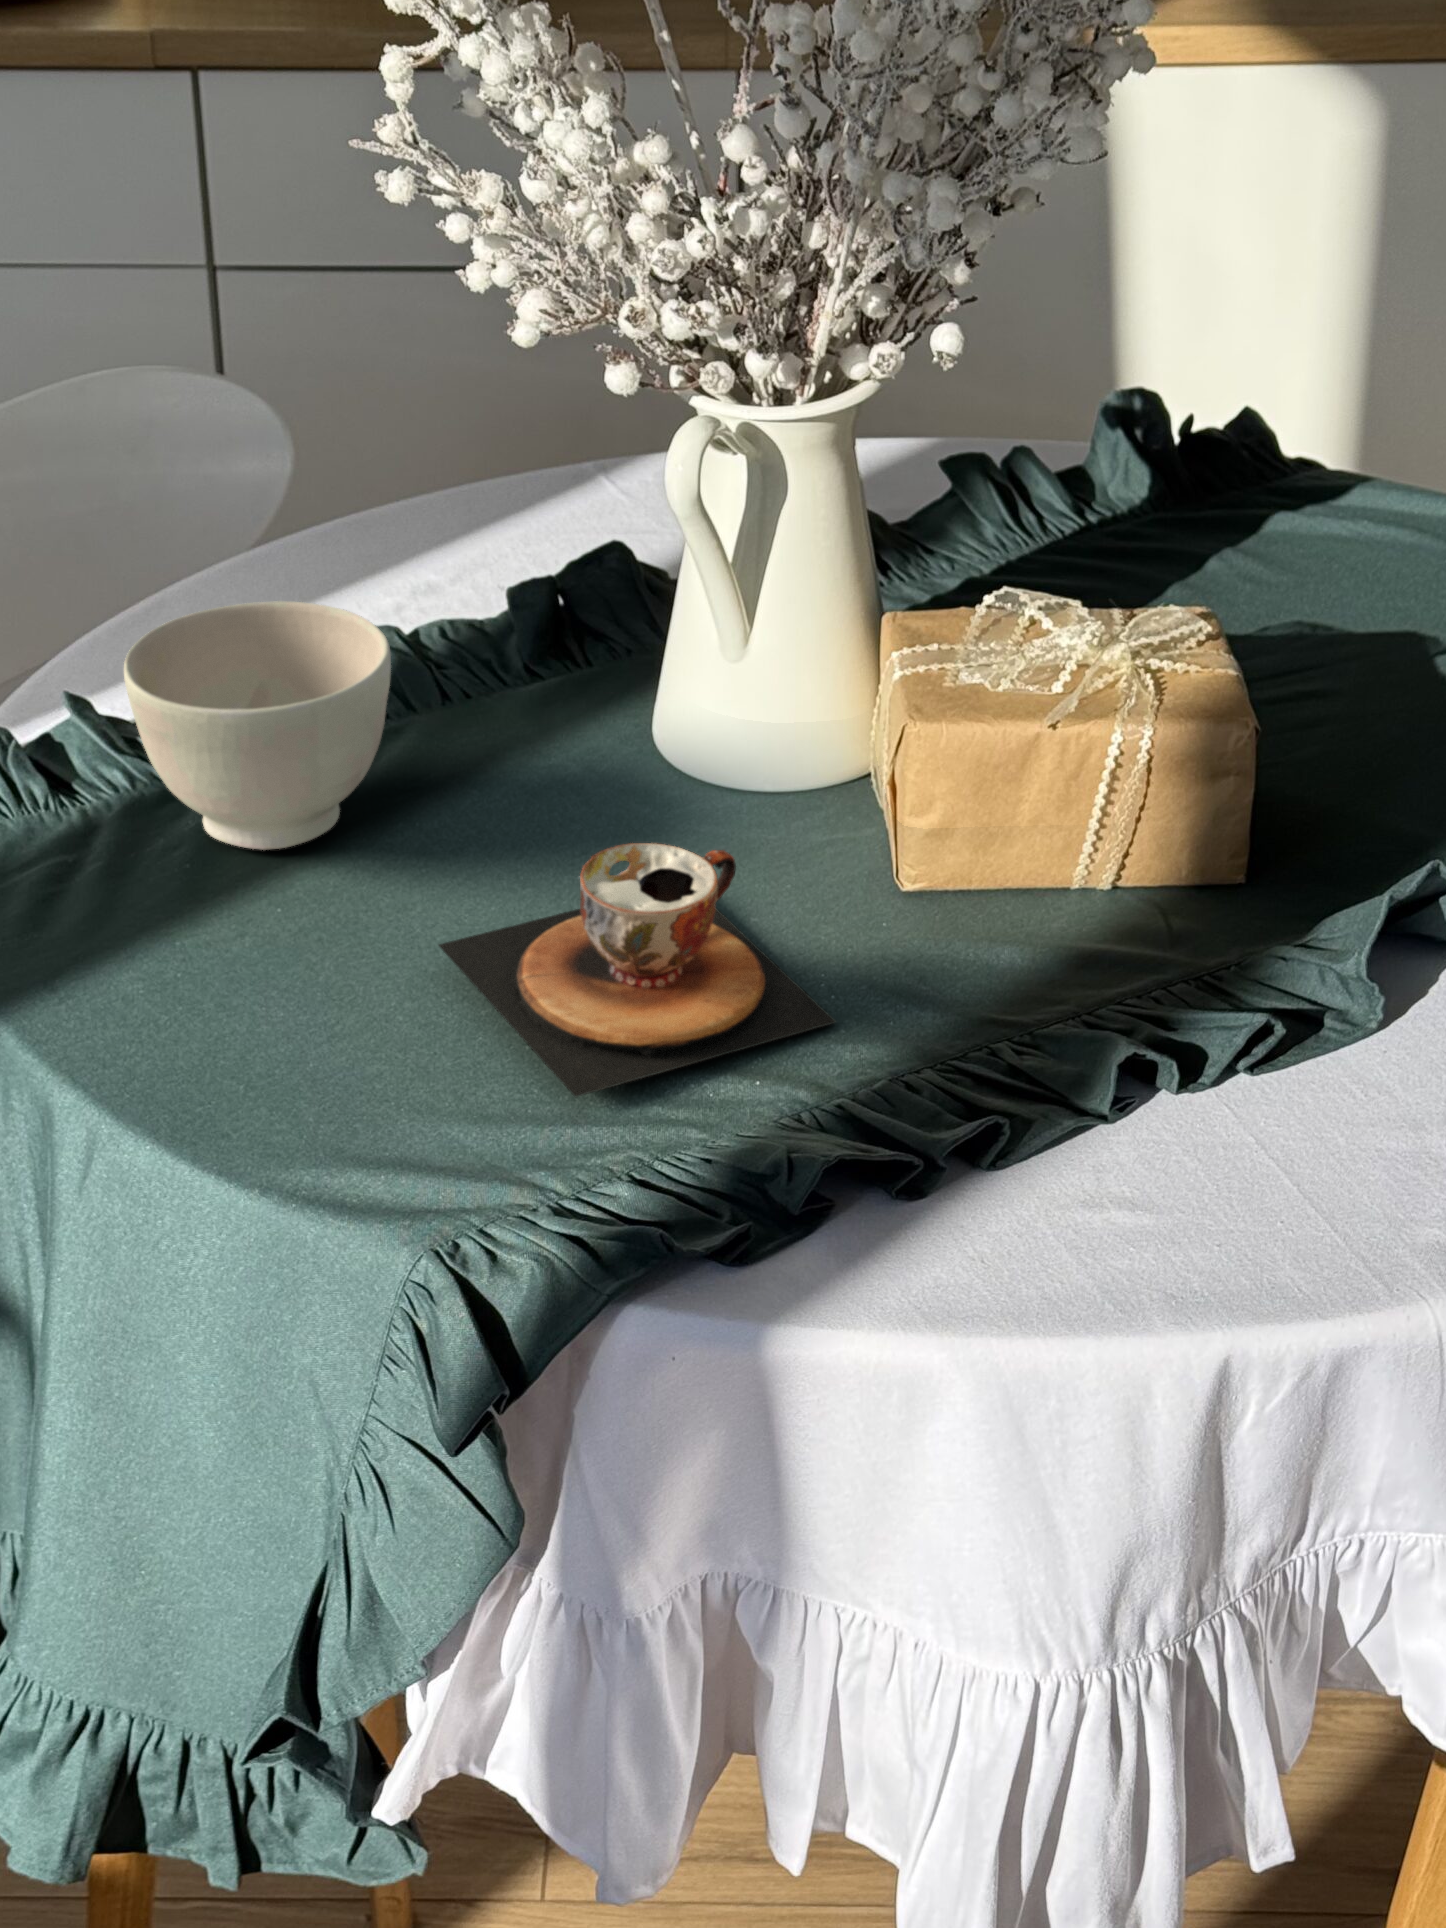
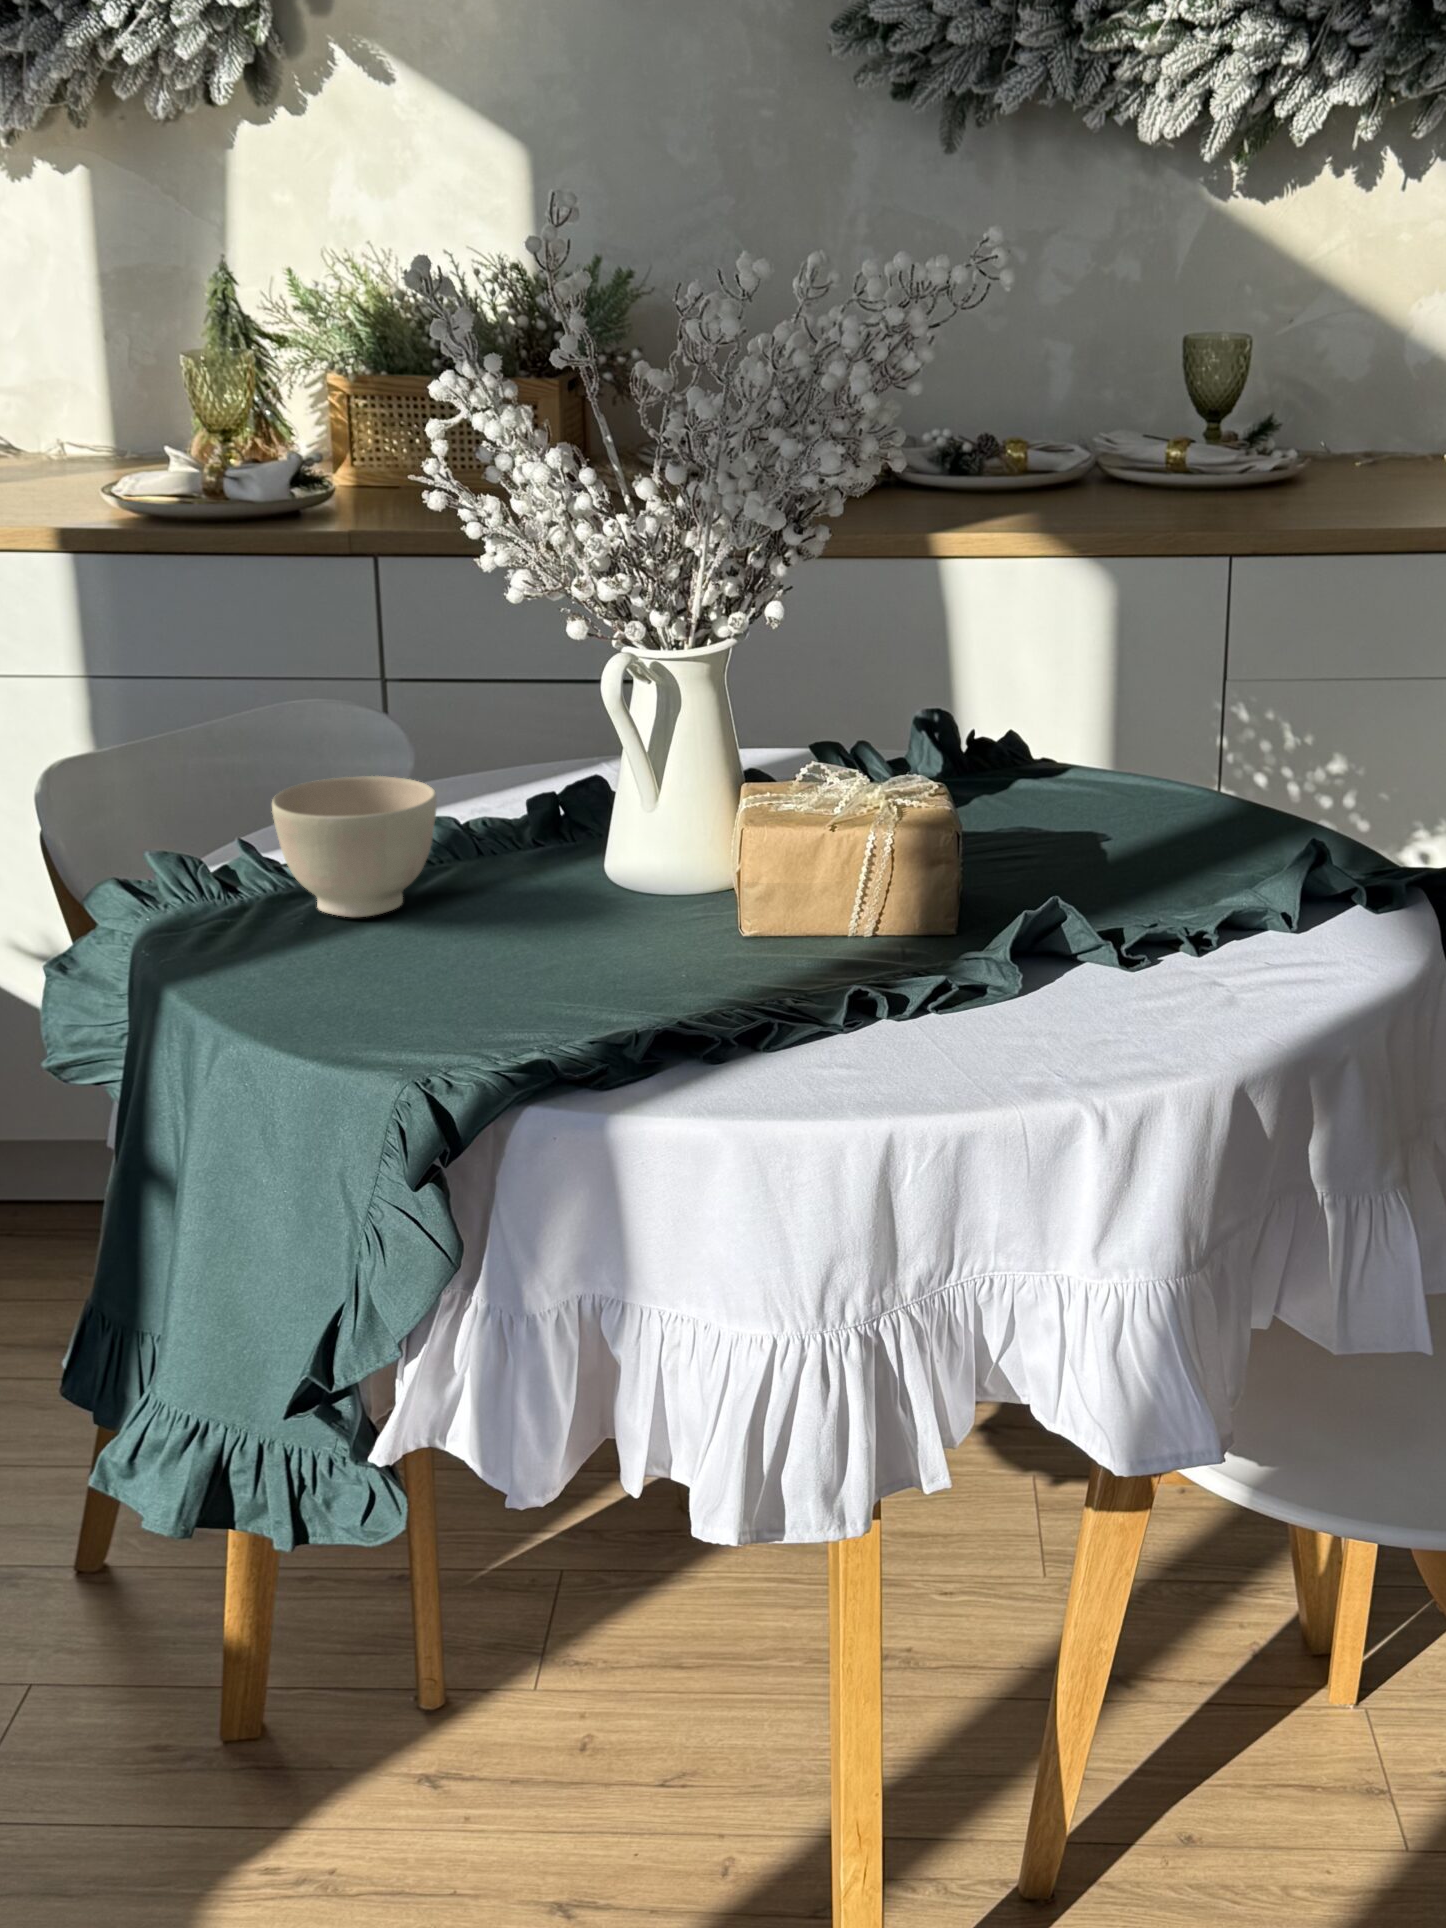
teacup: present [439,843,836,1097] -> none [448,884,687,1014]

